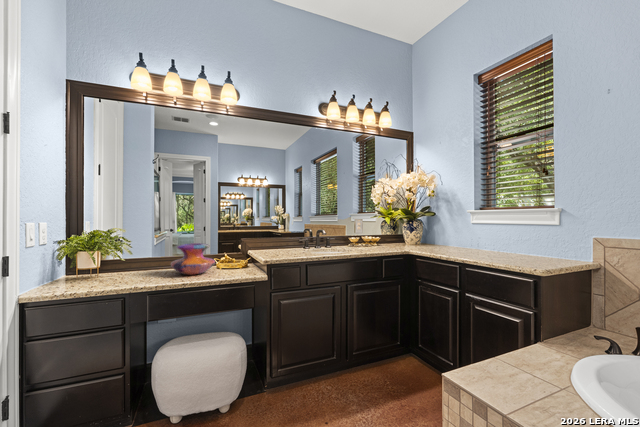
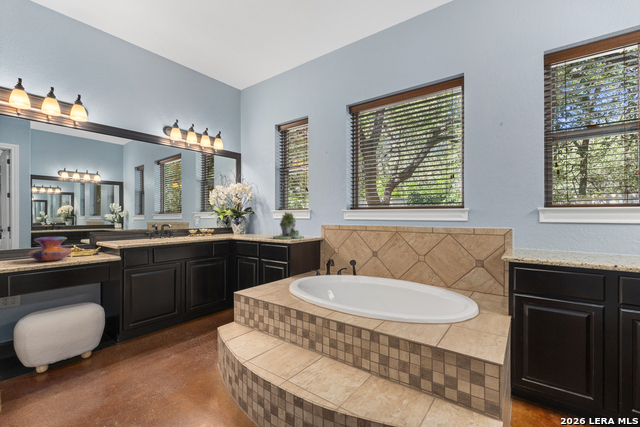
succulent planter: none [485,212,552,263] -> present [273,212,304,239]

